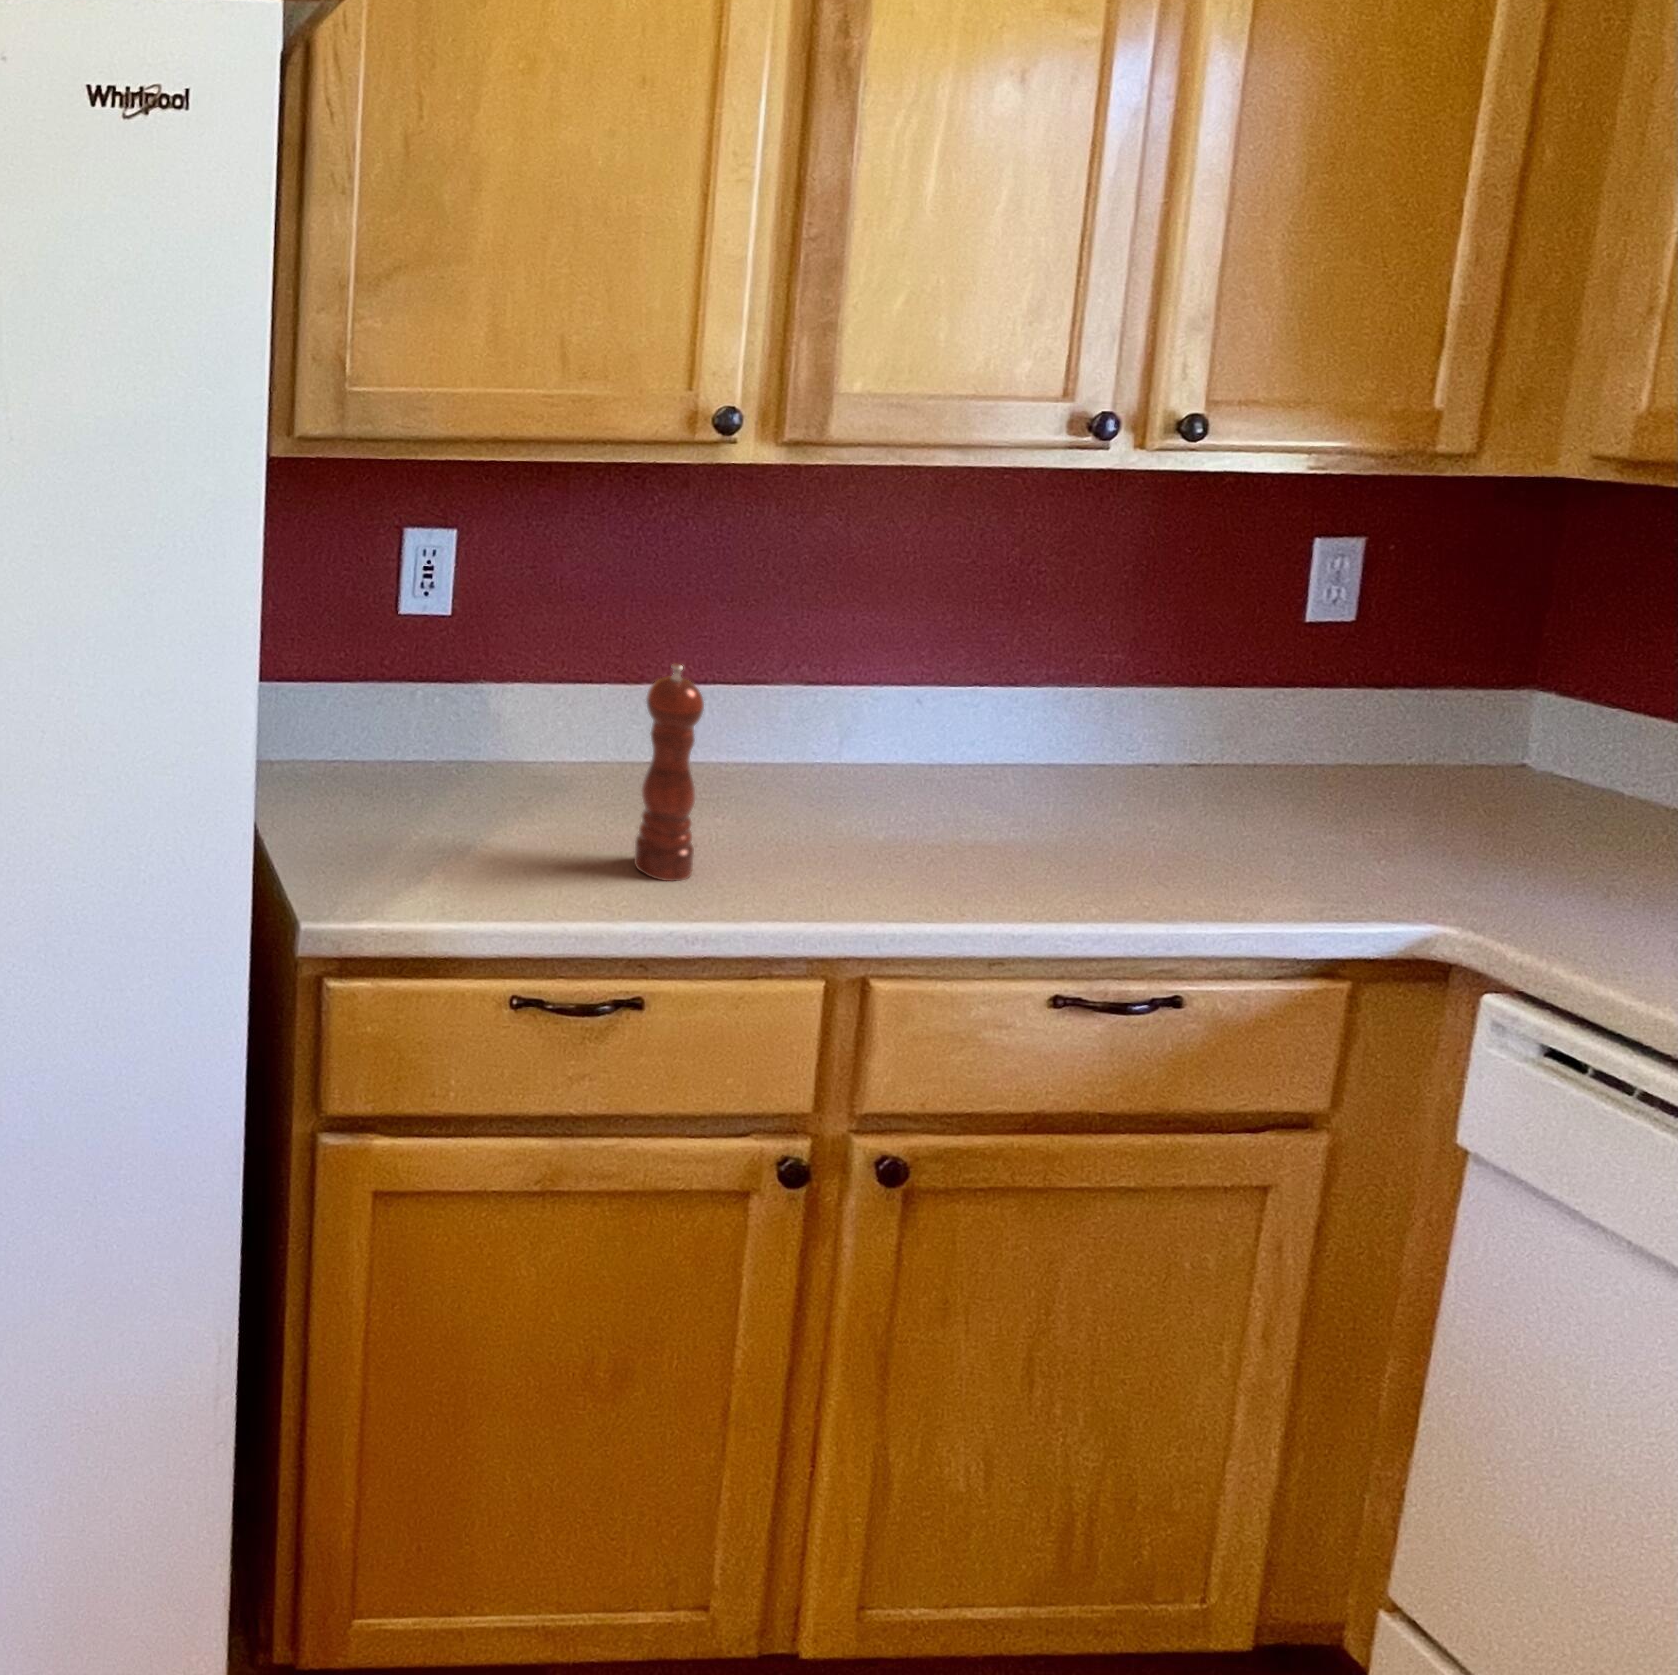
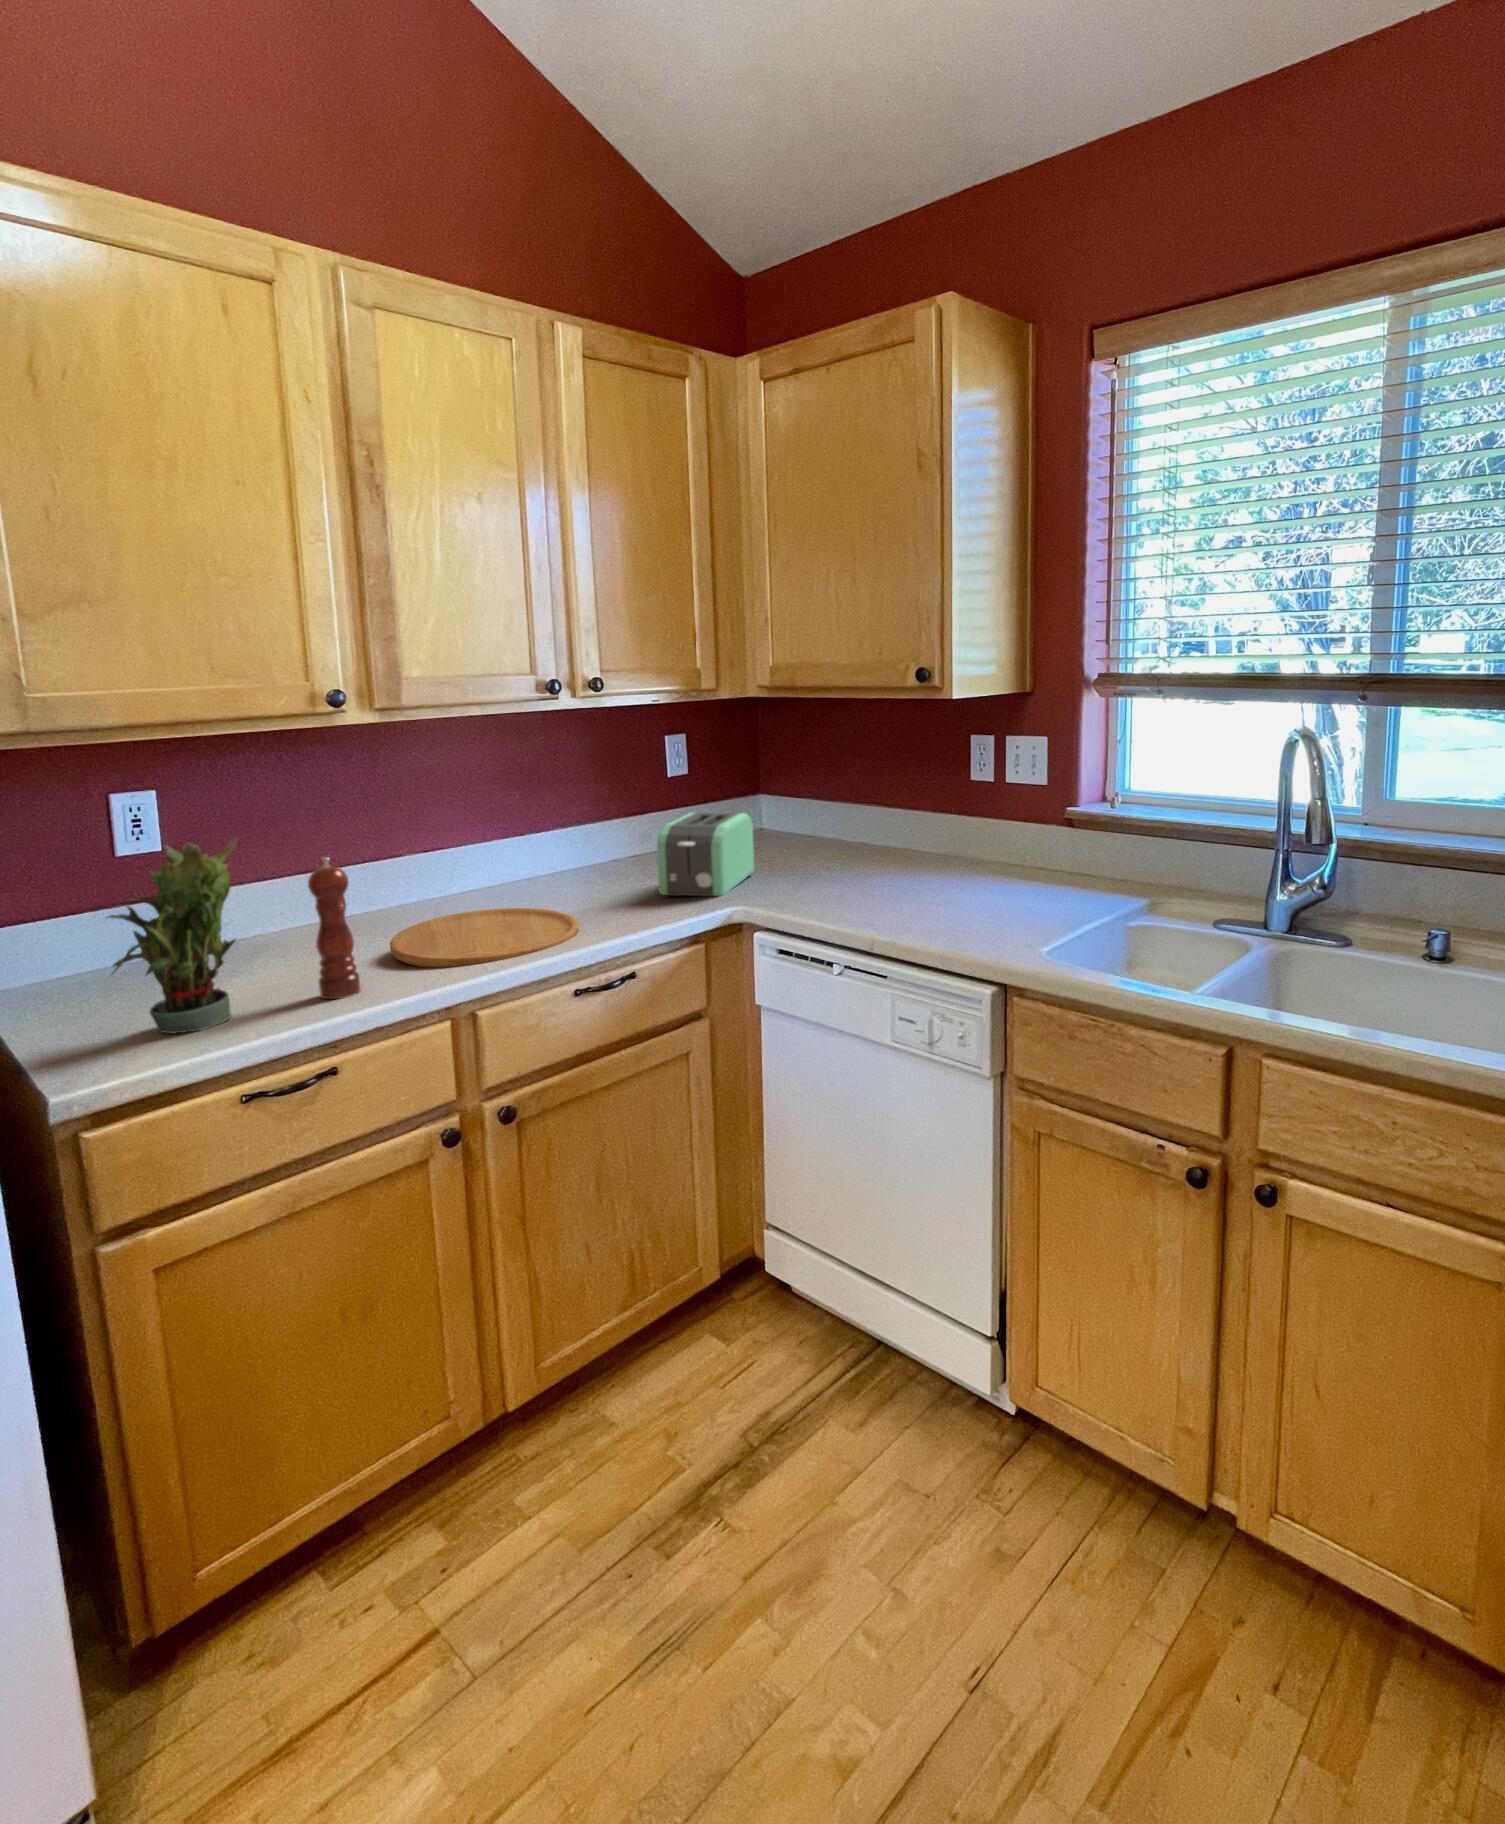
potted plant: none [388,606,567,866] -> present [105,836,238,1033]
toaster: none [1252,670,1506,882] -> present [657,812,754,896]
cutting board: none [742,750,1075,908] -> present [390,908,579,967]

